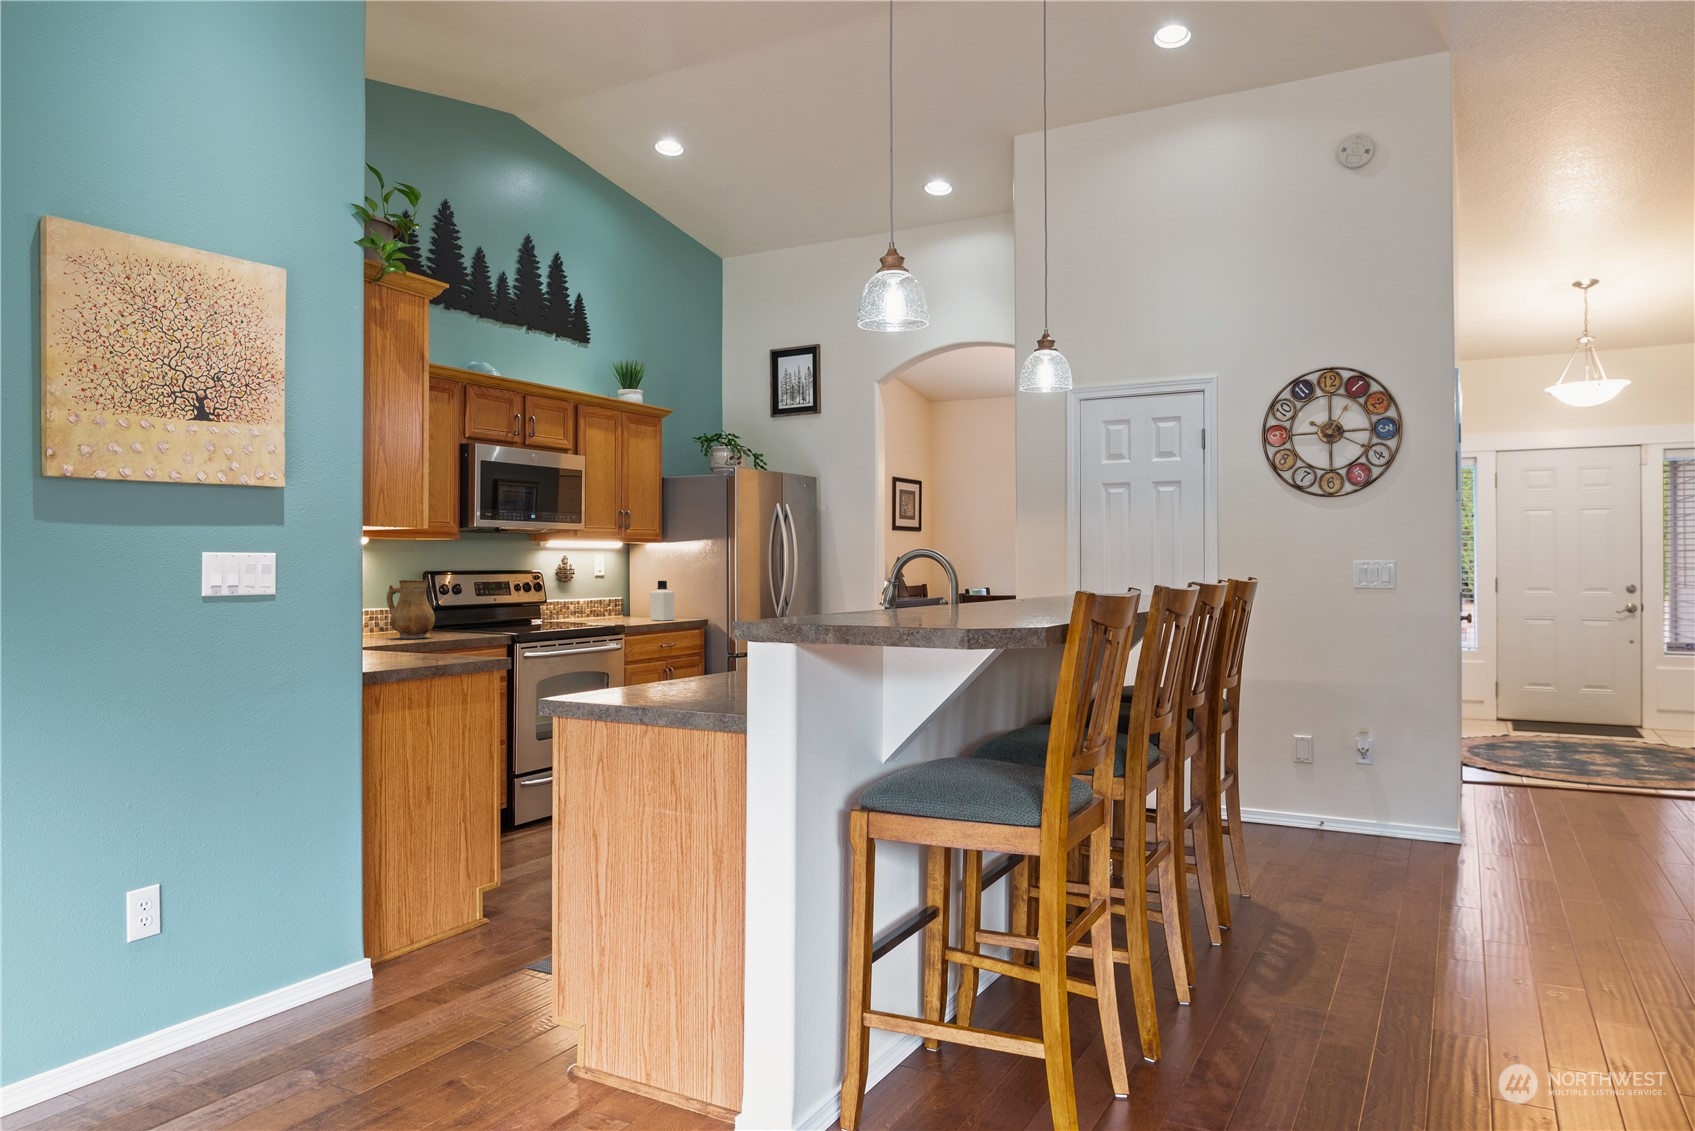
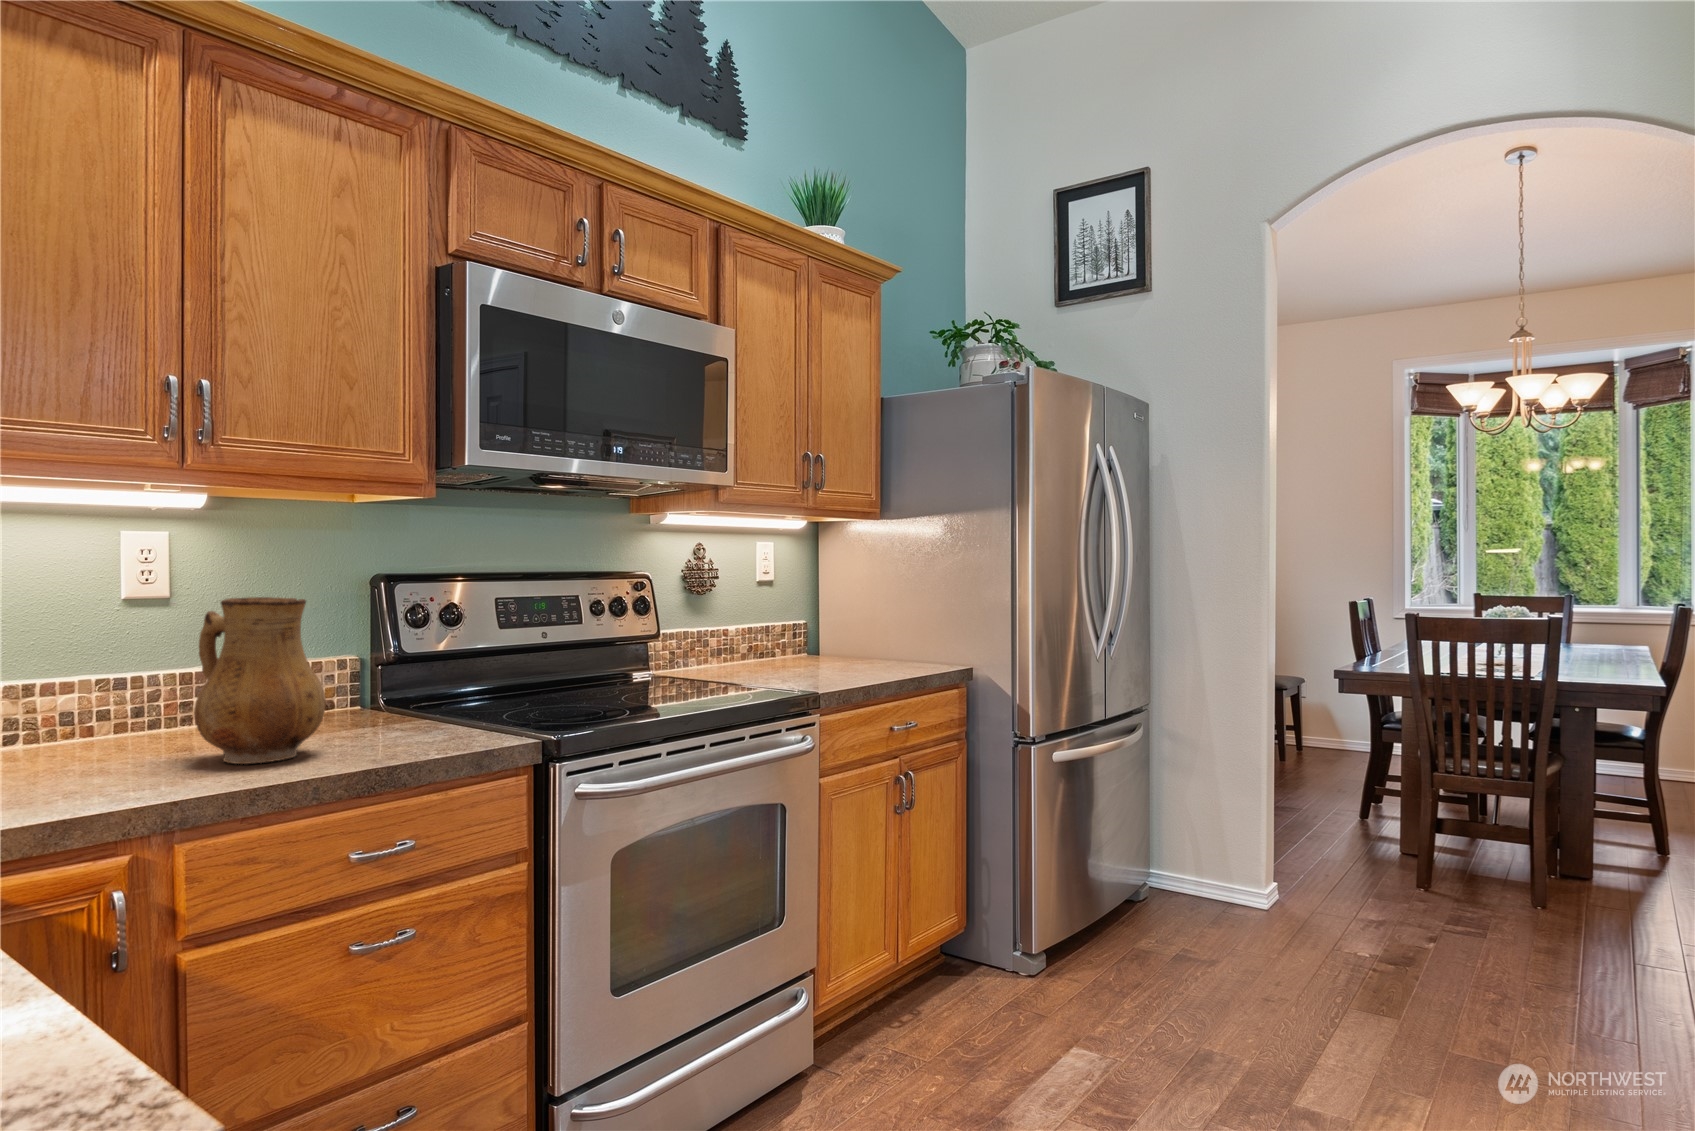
bottle: present [650,581,674,621] -> none [865,592,912,673]

